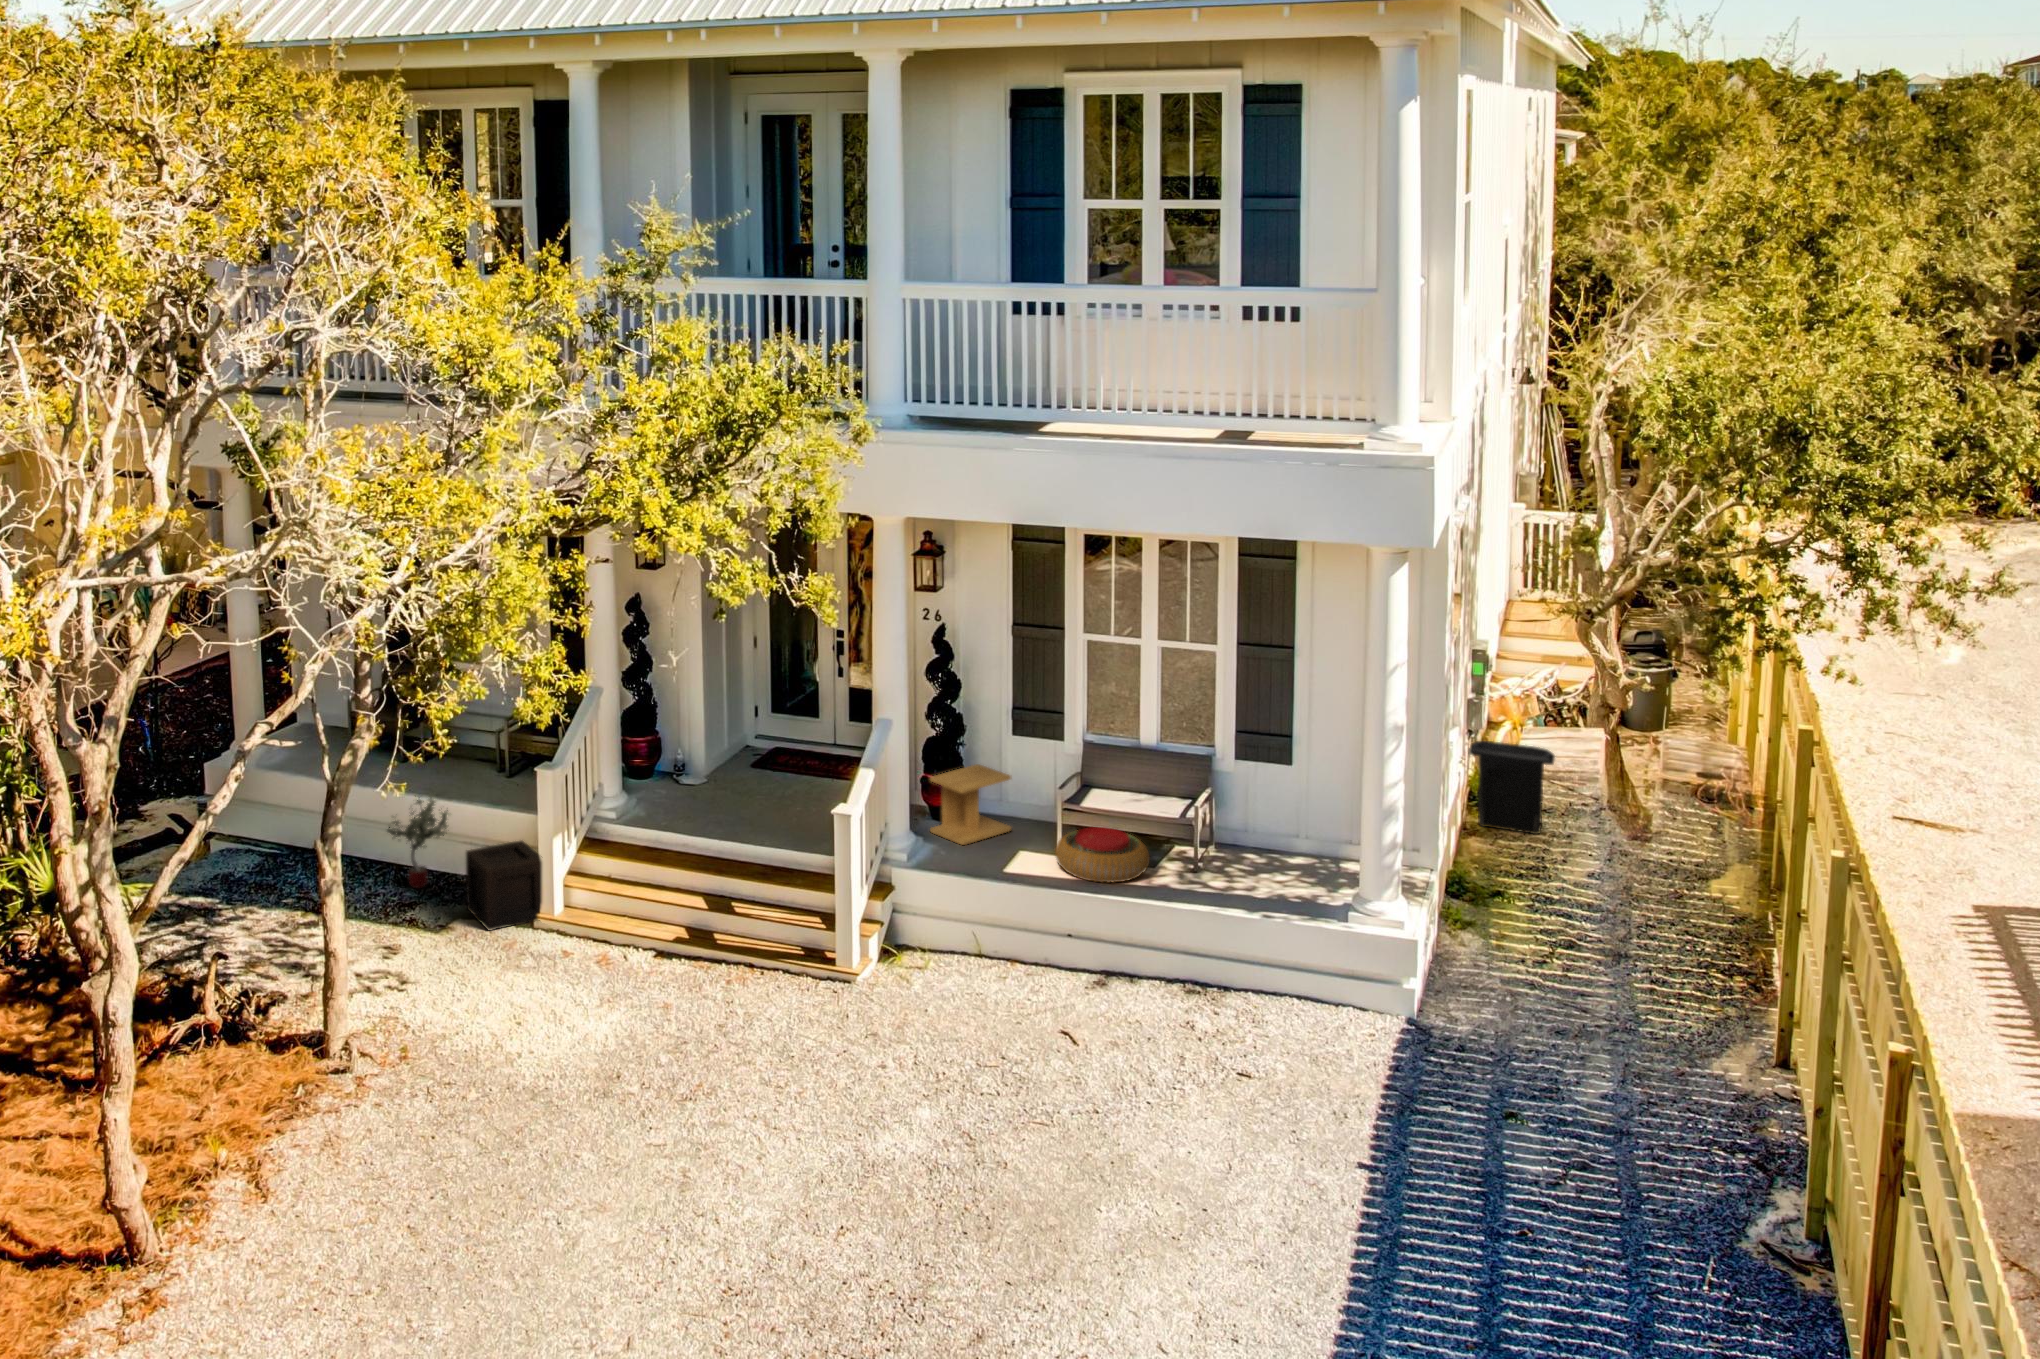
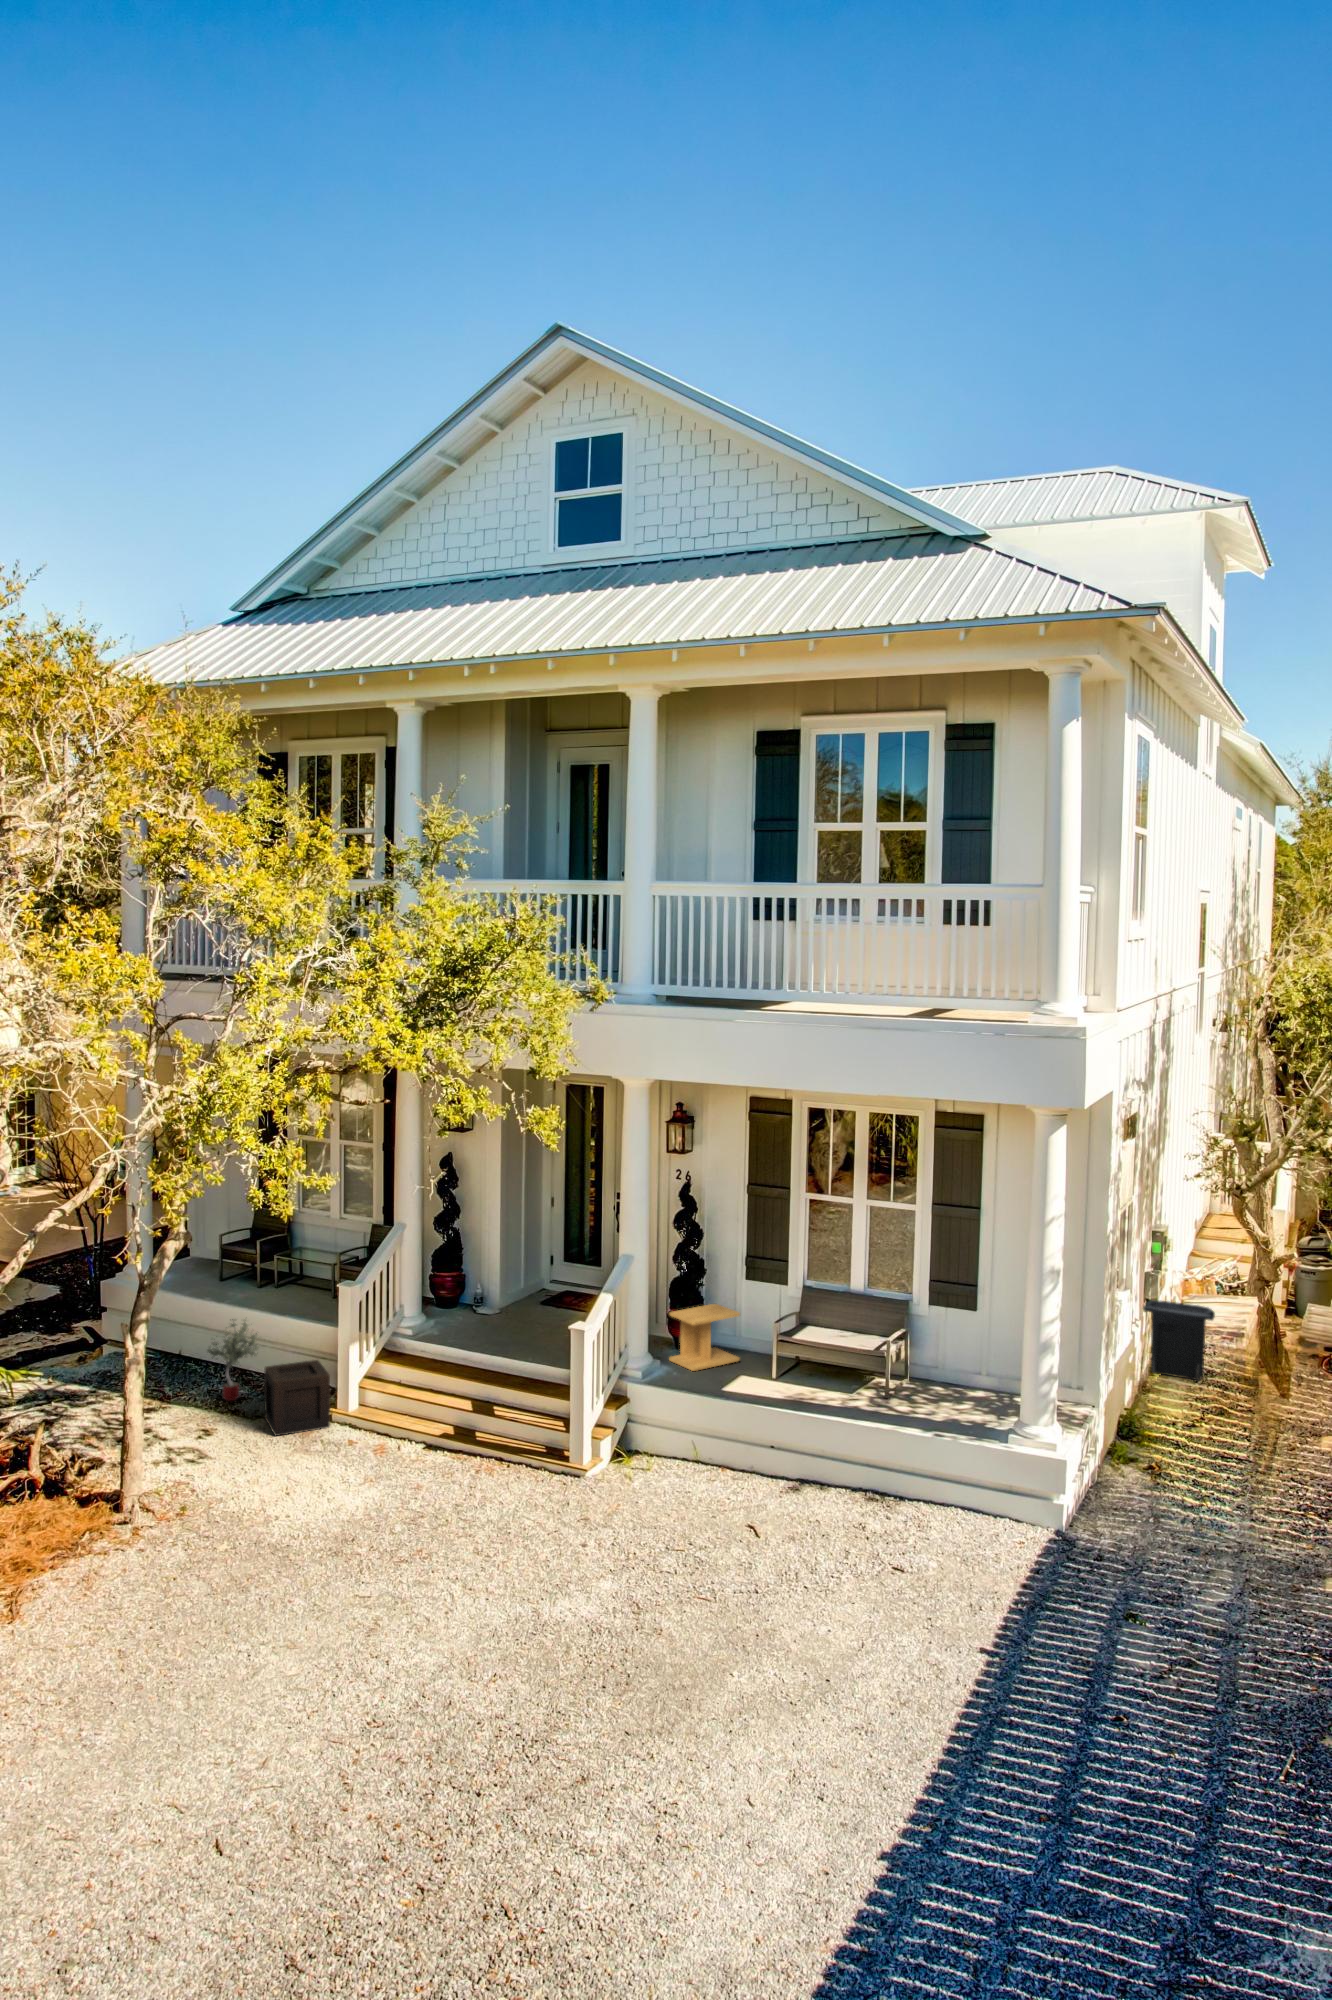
pouf: present [1056,827,1150,883] -> none [768,1356,848,1403]

